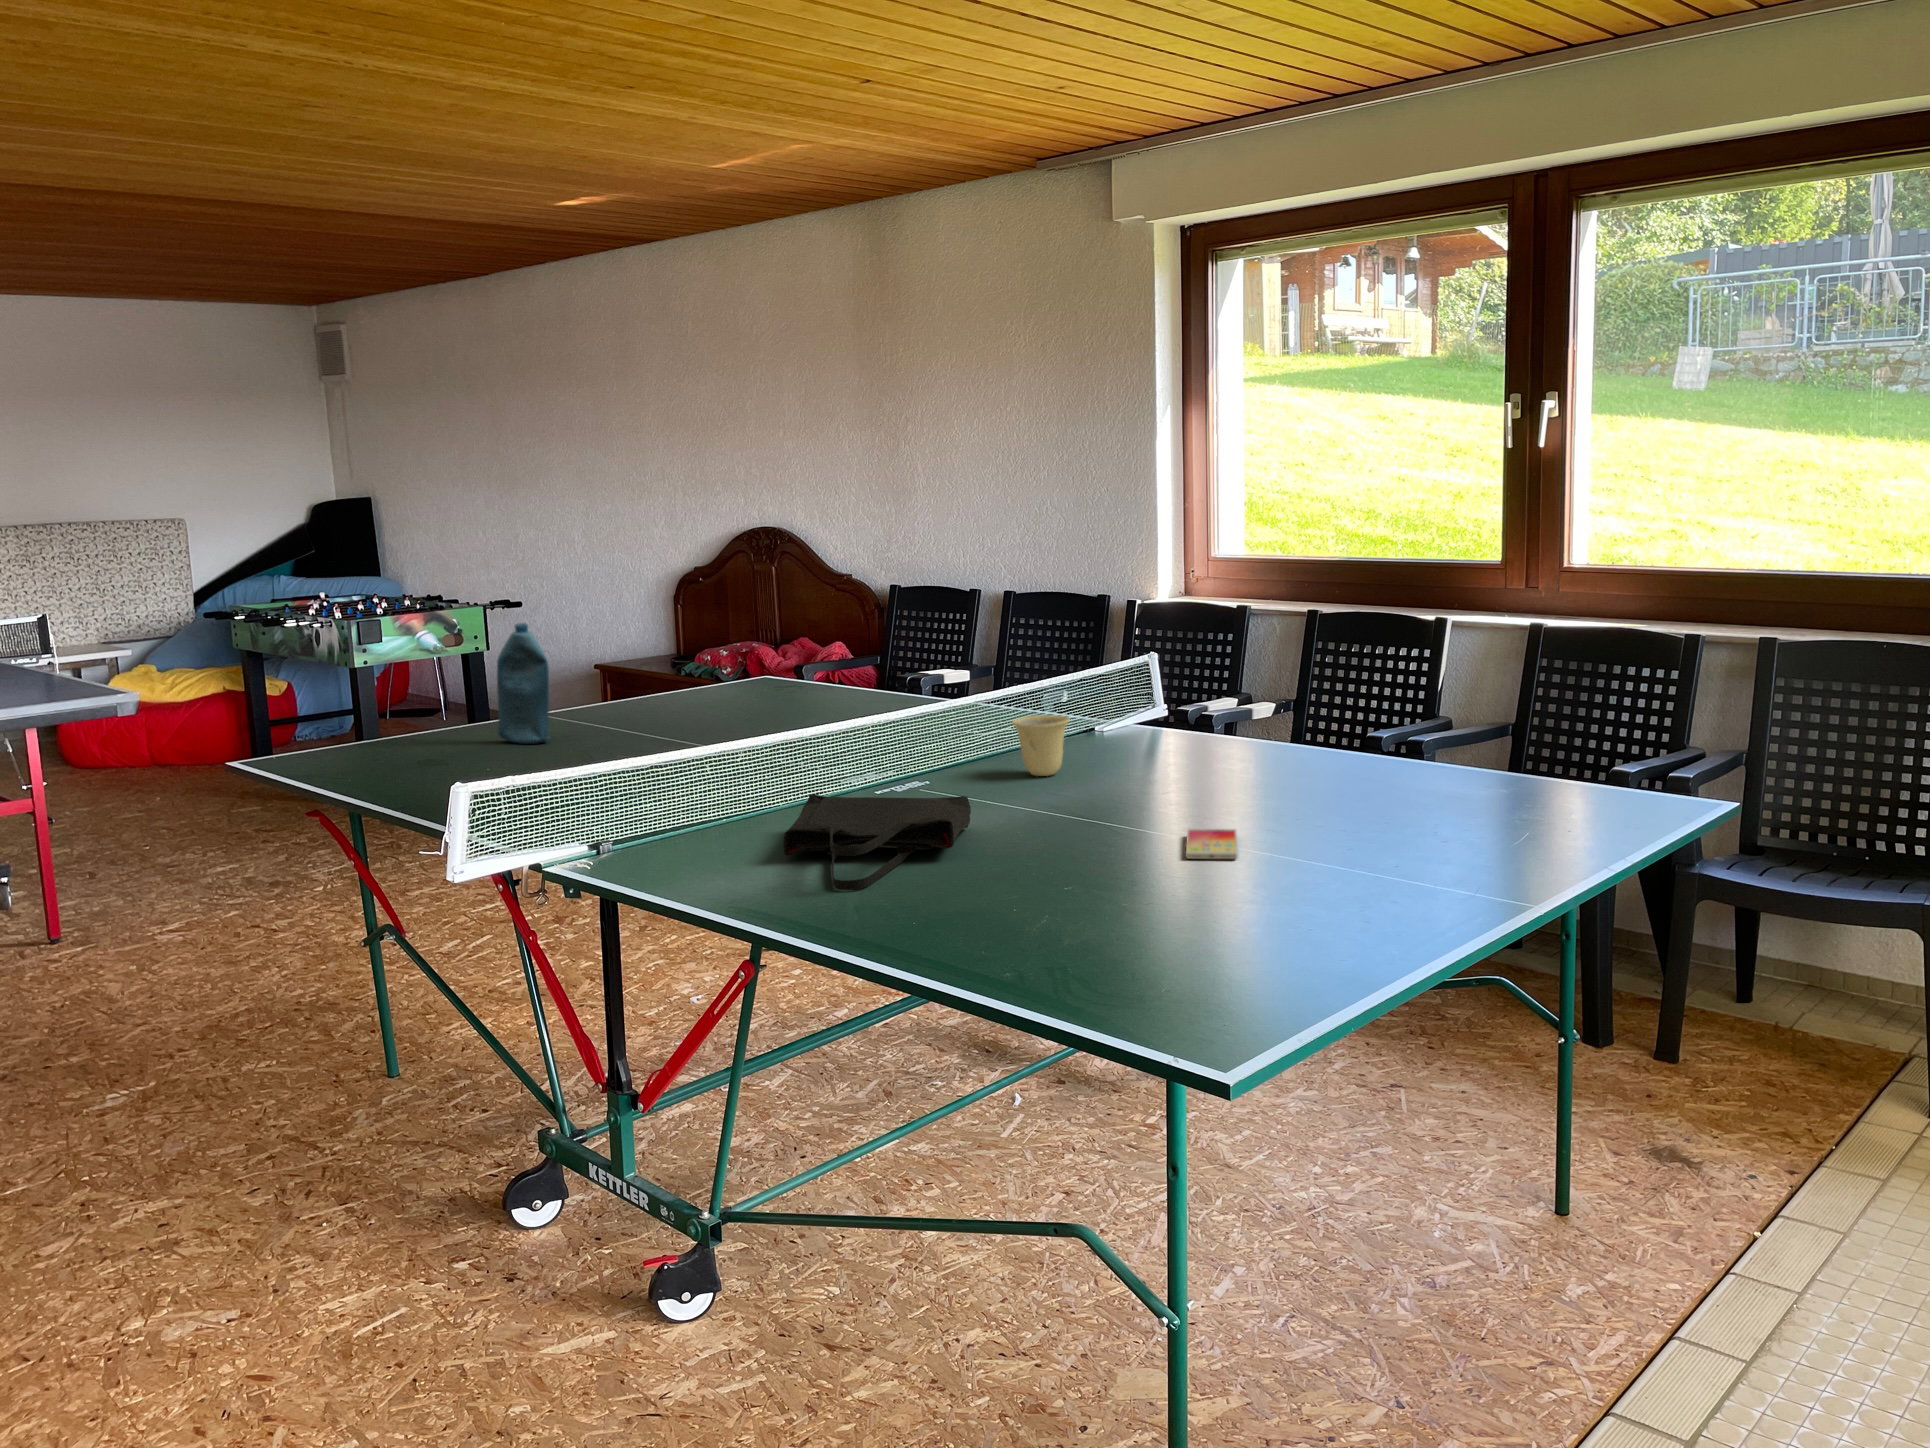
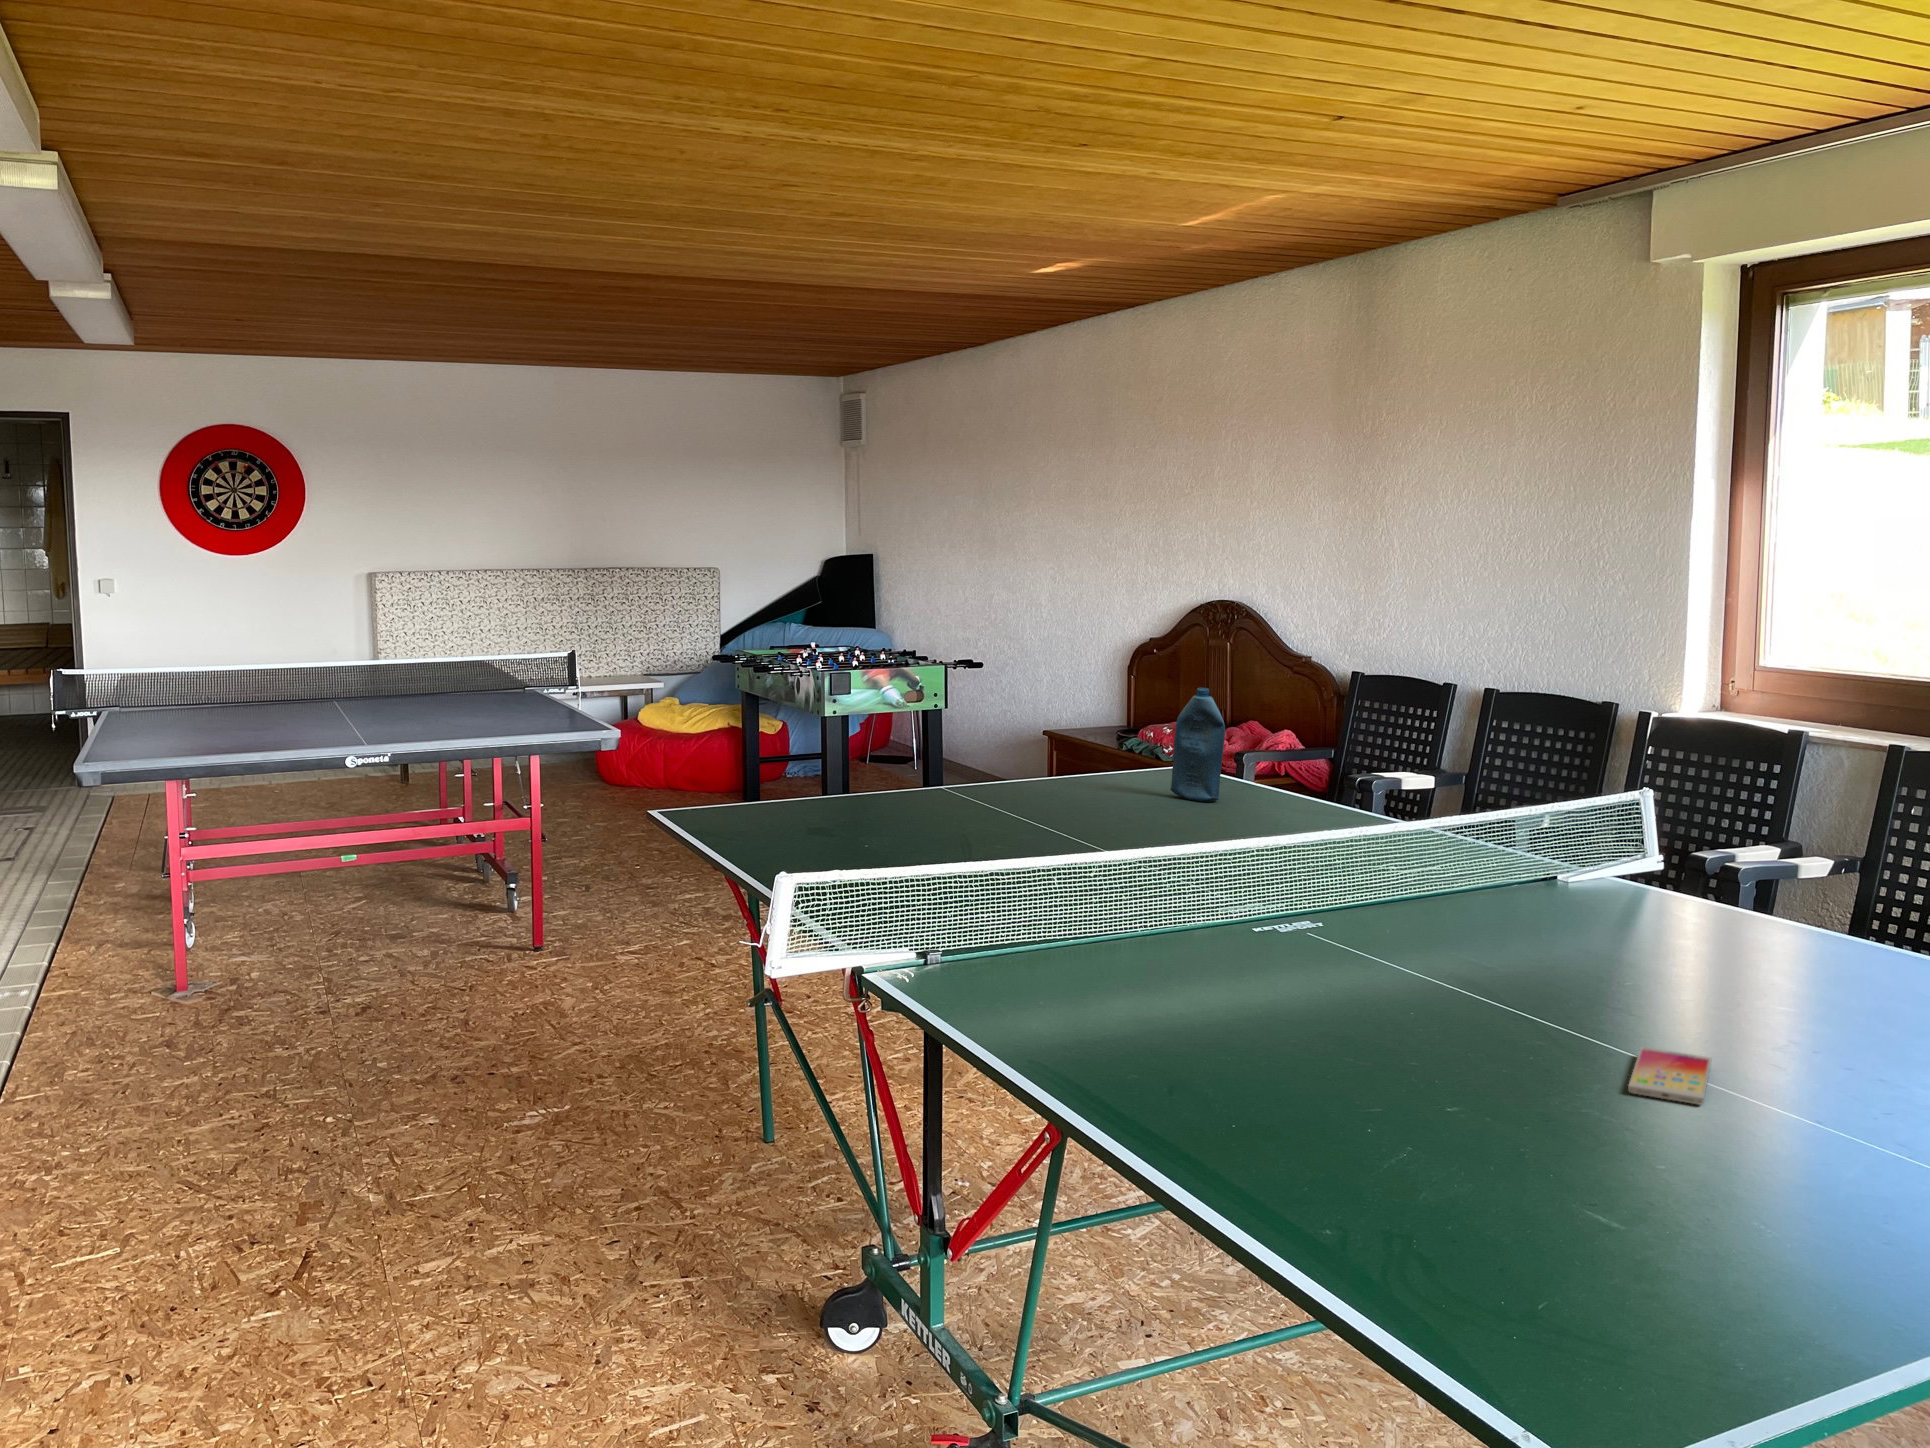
bottle: present [497,623,550,744] -> present [1170,688,1225,802]
cup: present [1012,715,1070,776] -> none [1436,861,1513,938]
tote bag: present [783,794,971,890] -> none [1117,933,1355,1068]

